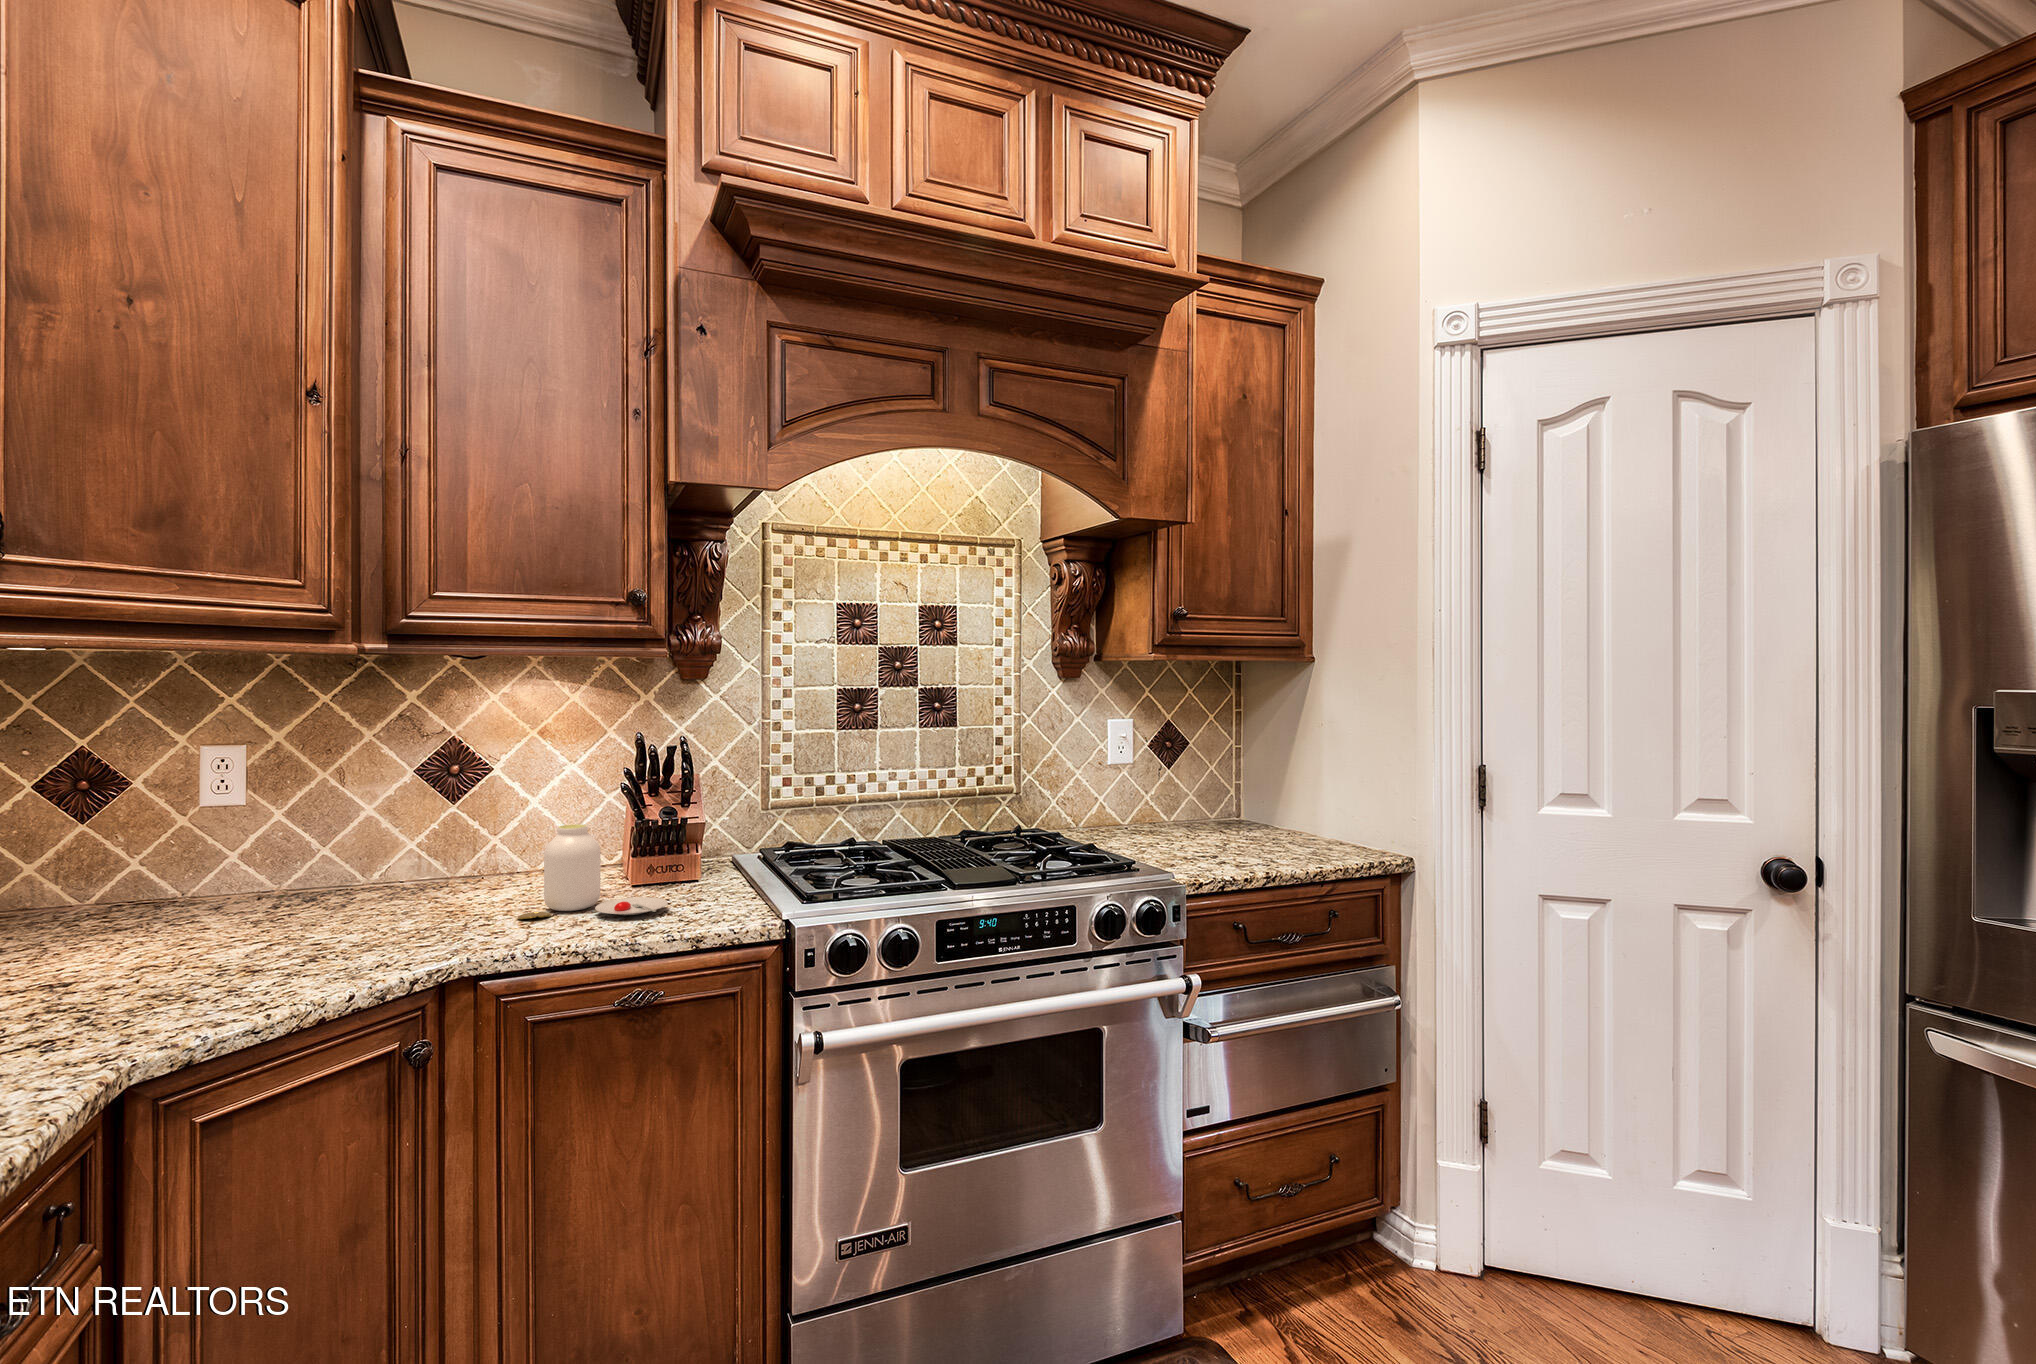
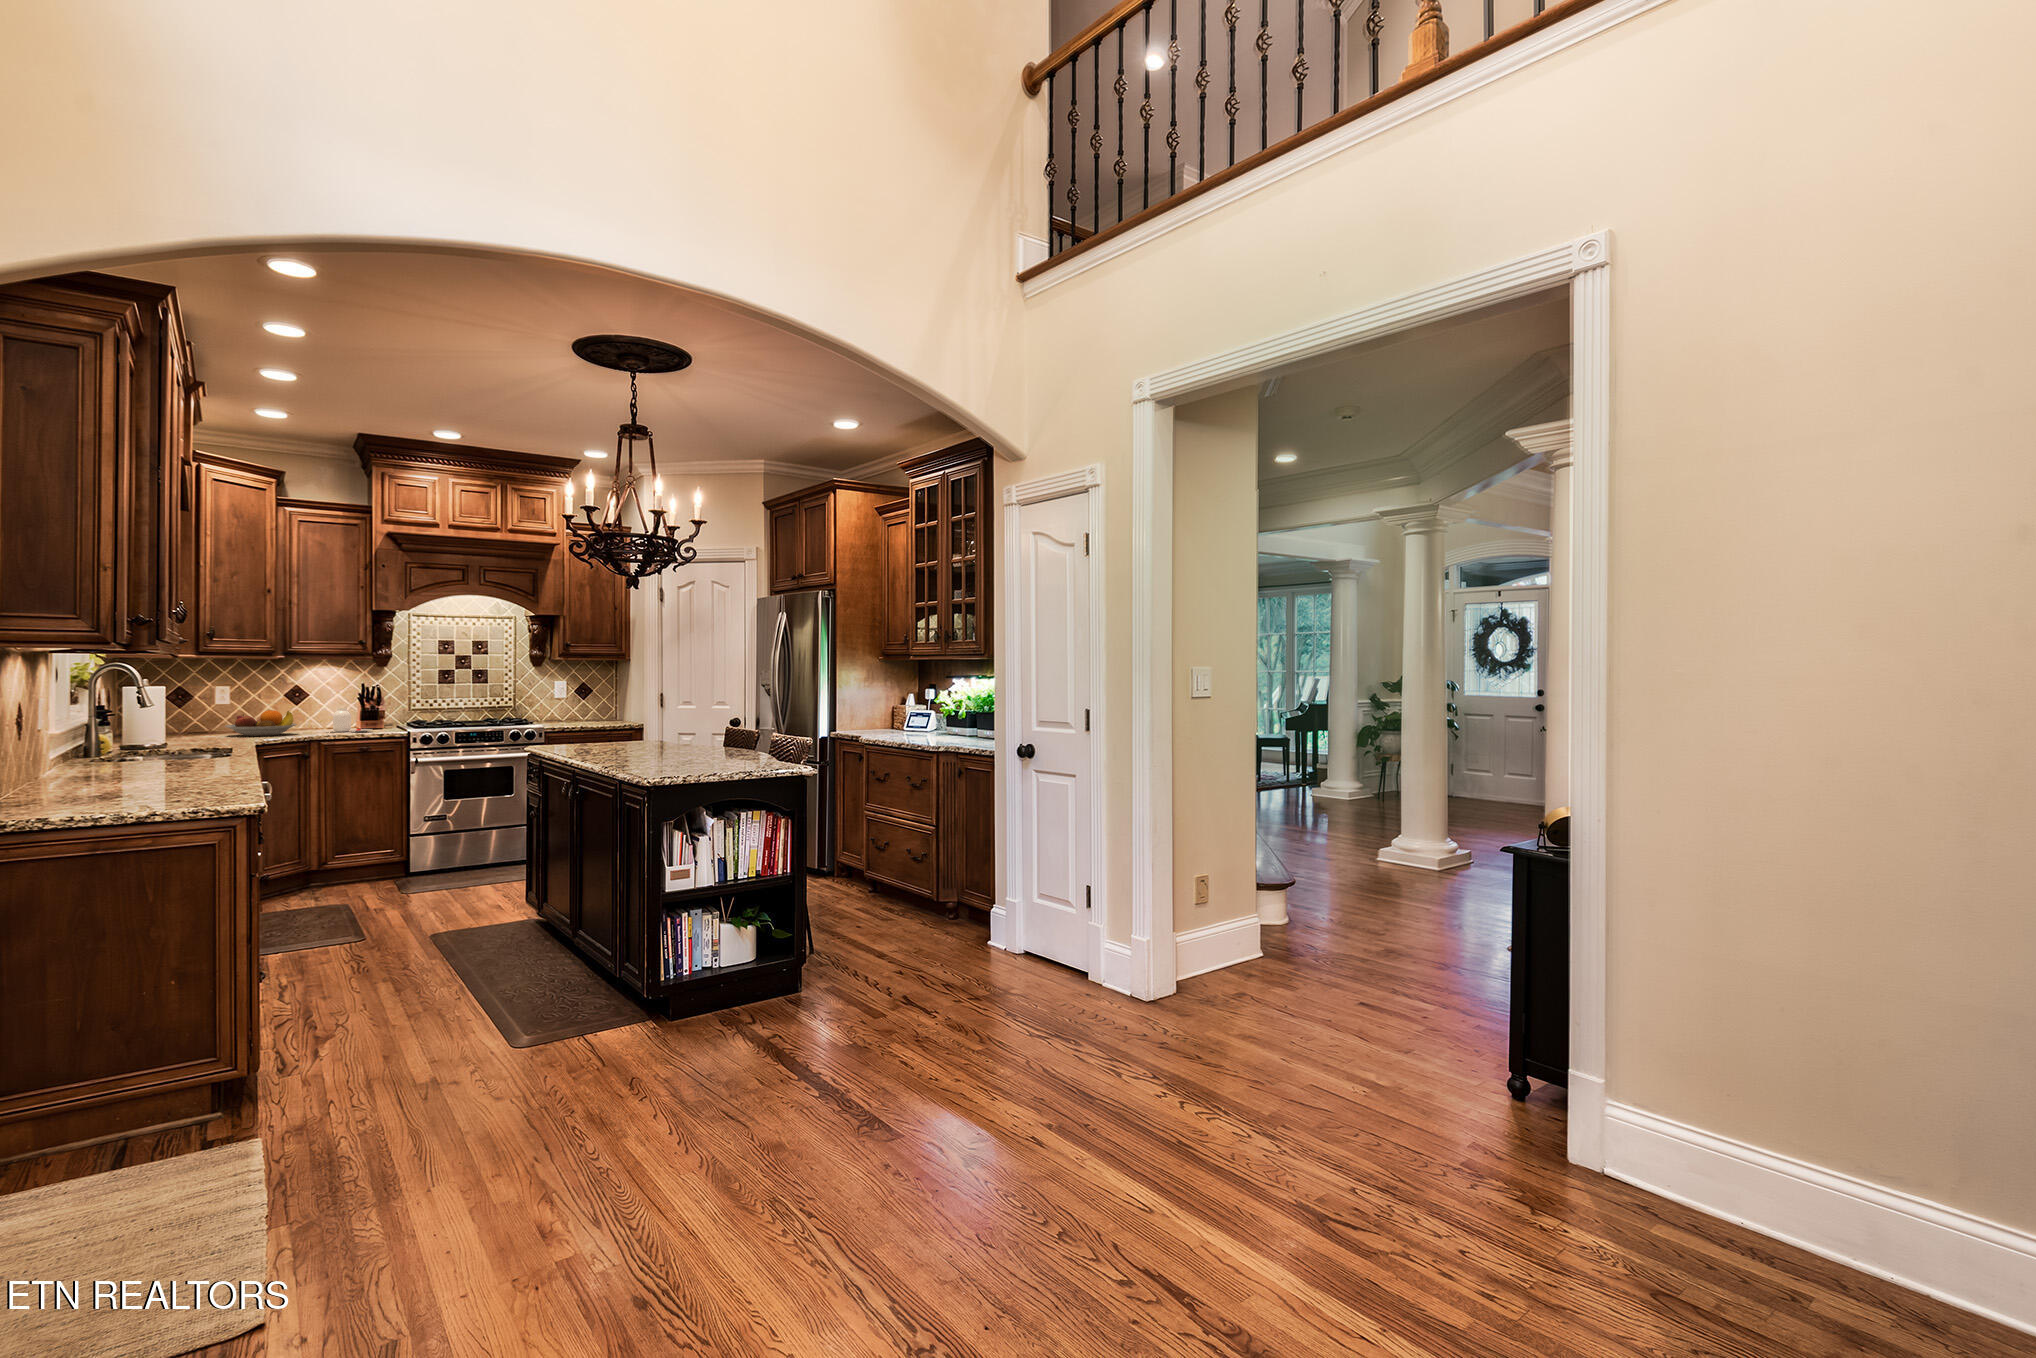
fruit bowl: none [136,846,416,962] -> present [225,710,297,736]

